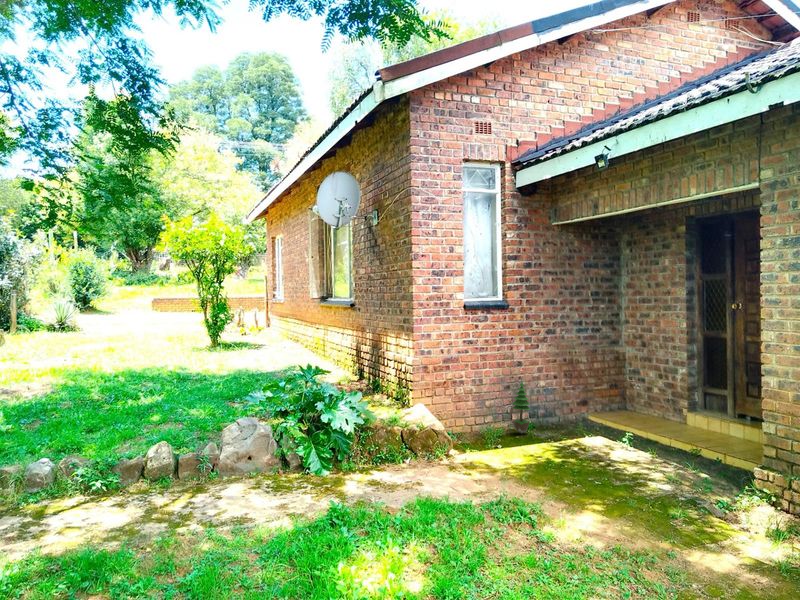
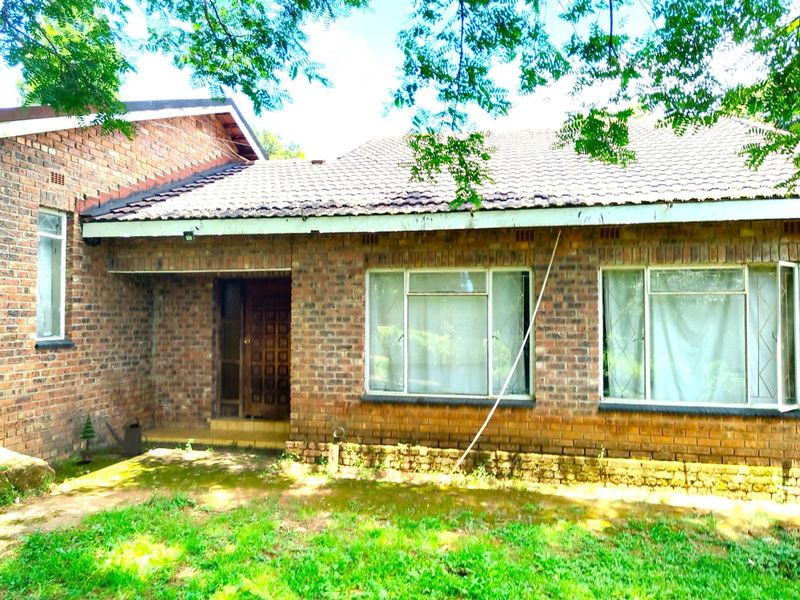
watering can: none [550,392,587,439] -> present [105,417,147,456]

